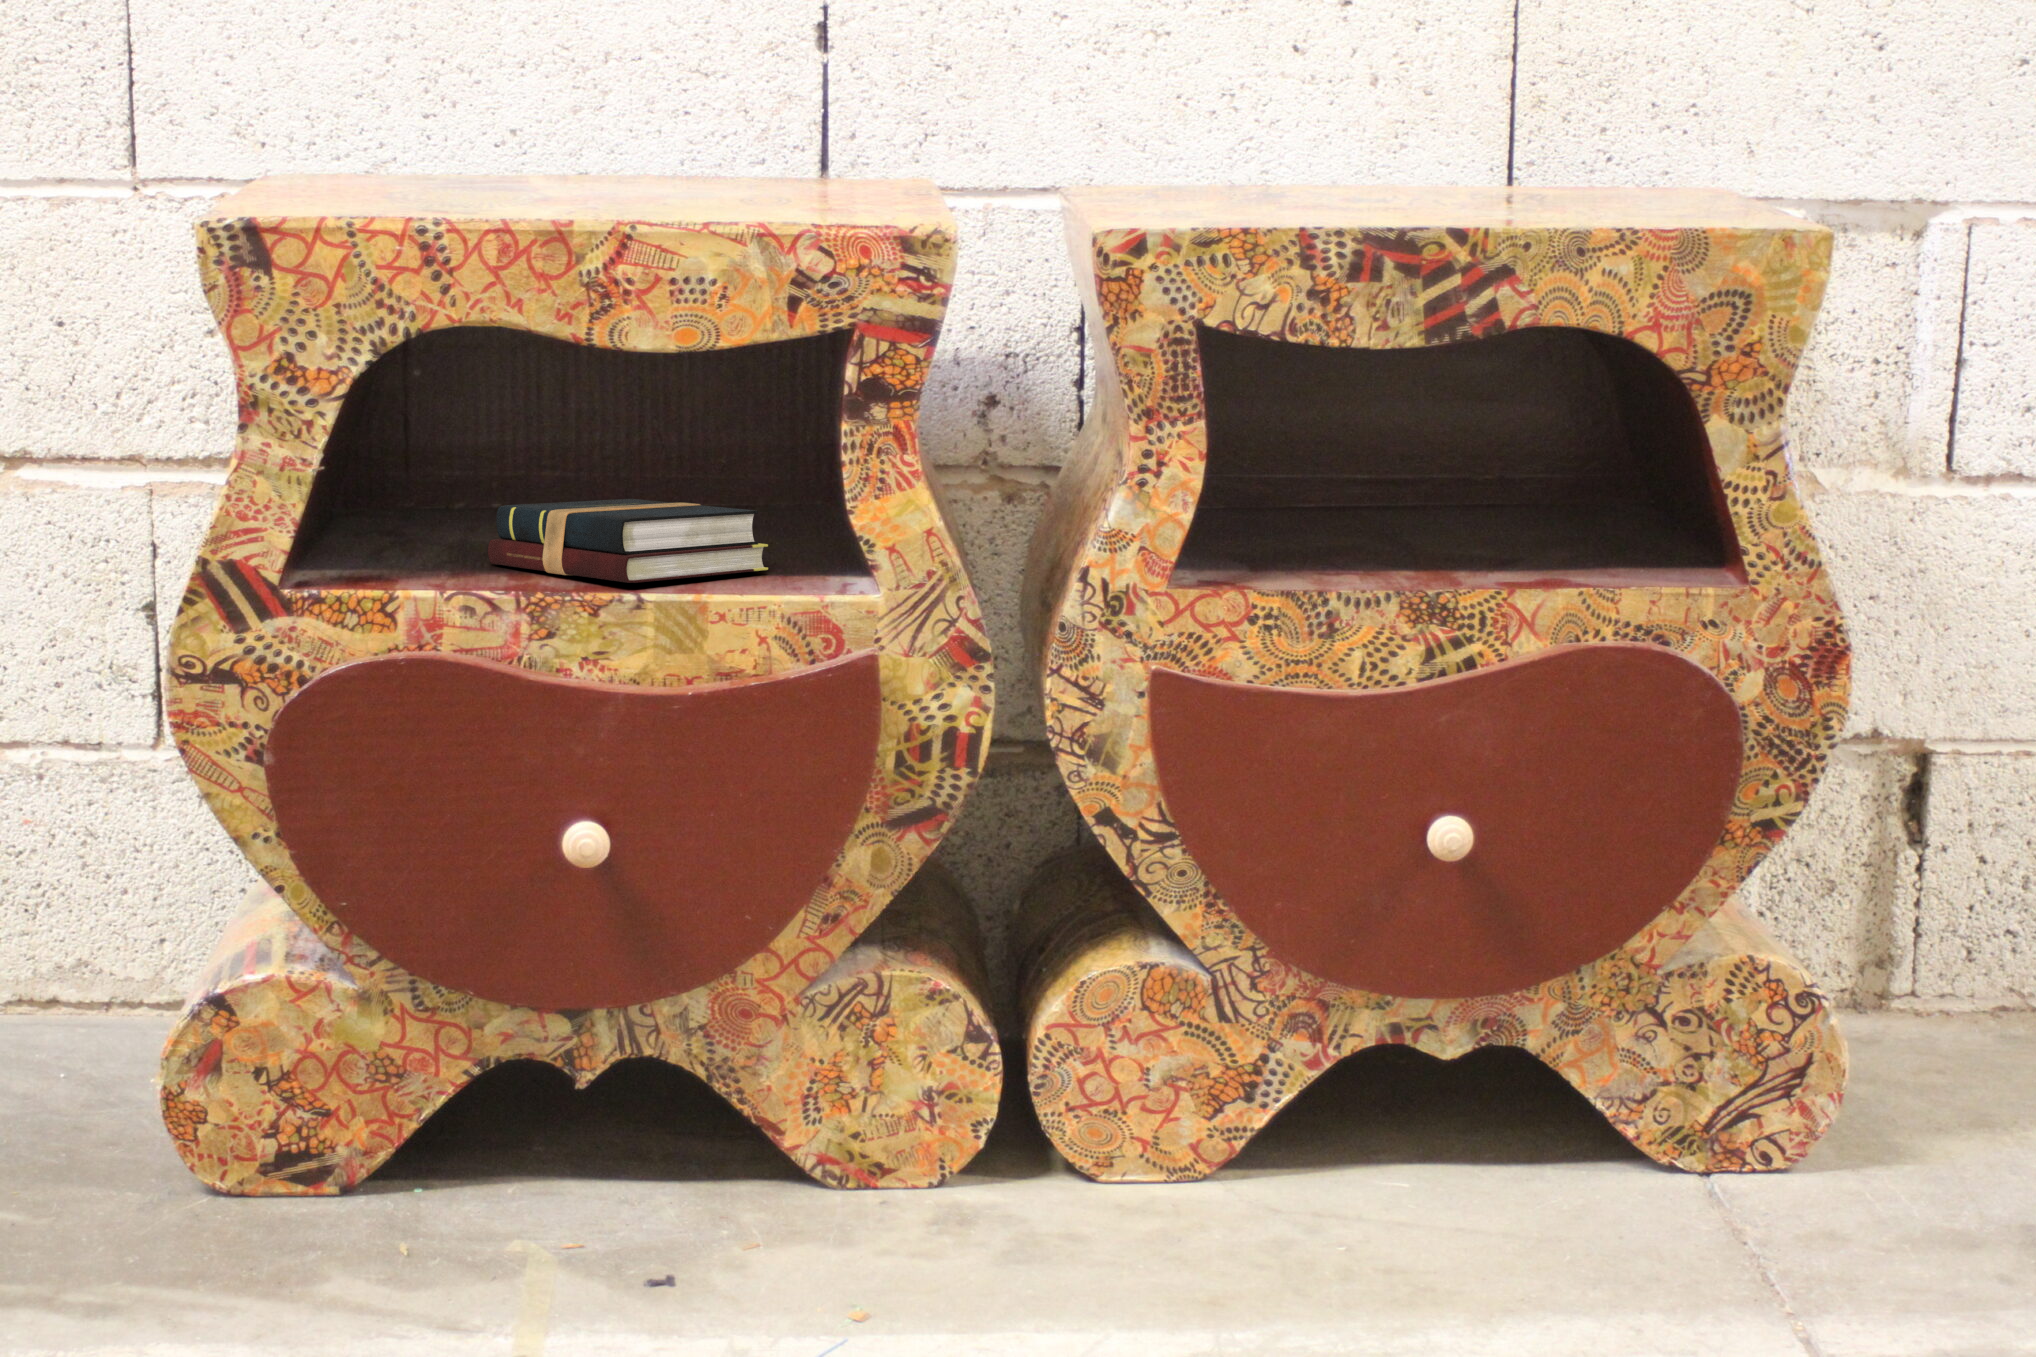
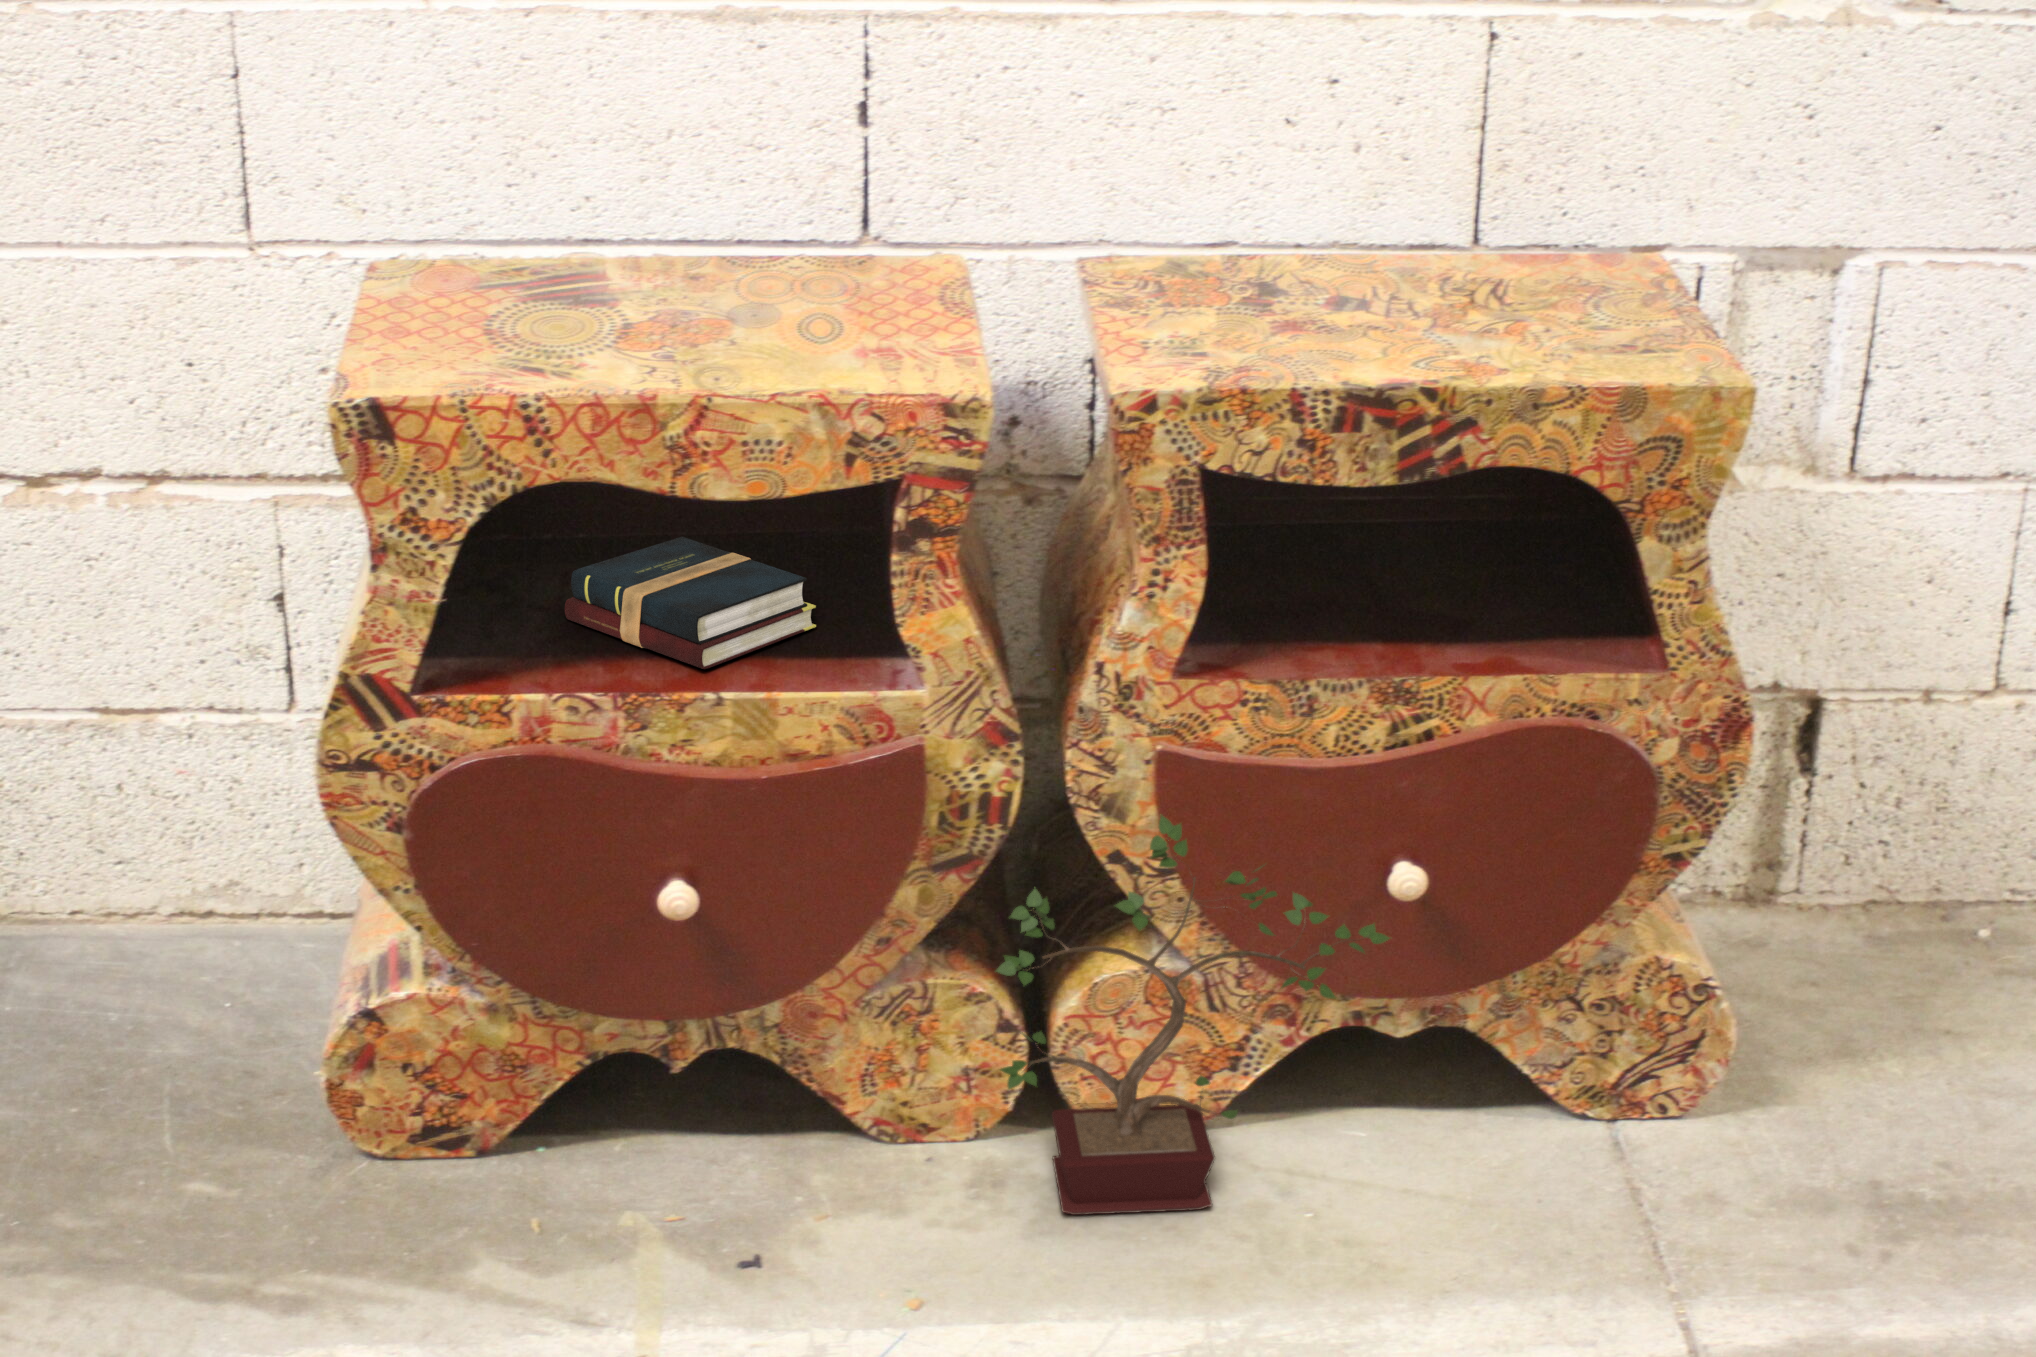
potted plant: none [954,742,1444,1257] -> present [996,816,1390,1215]

